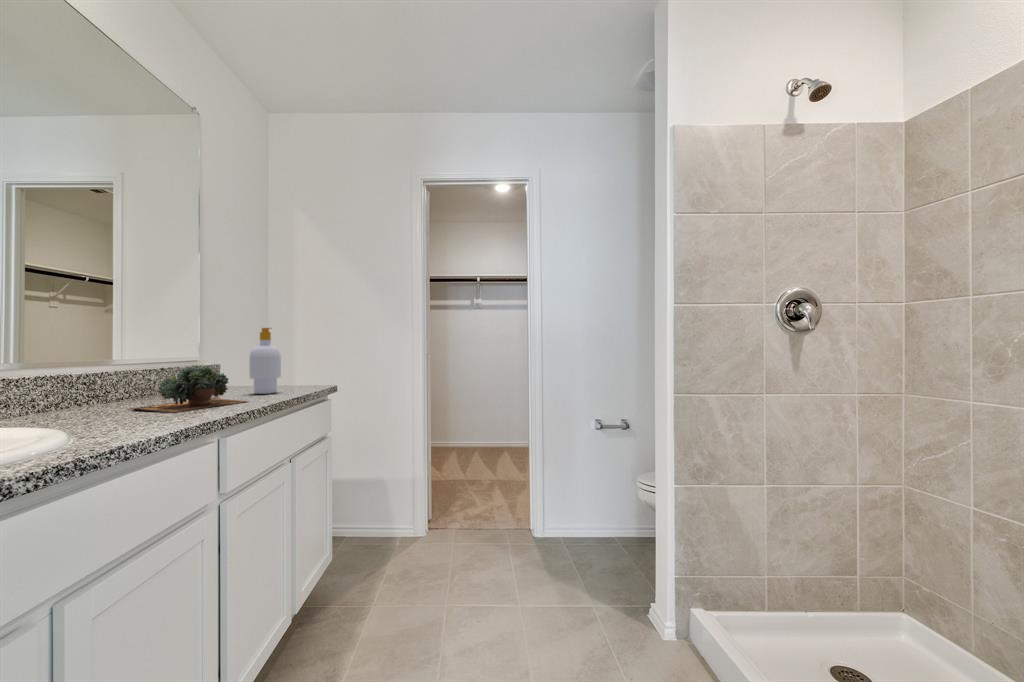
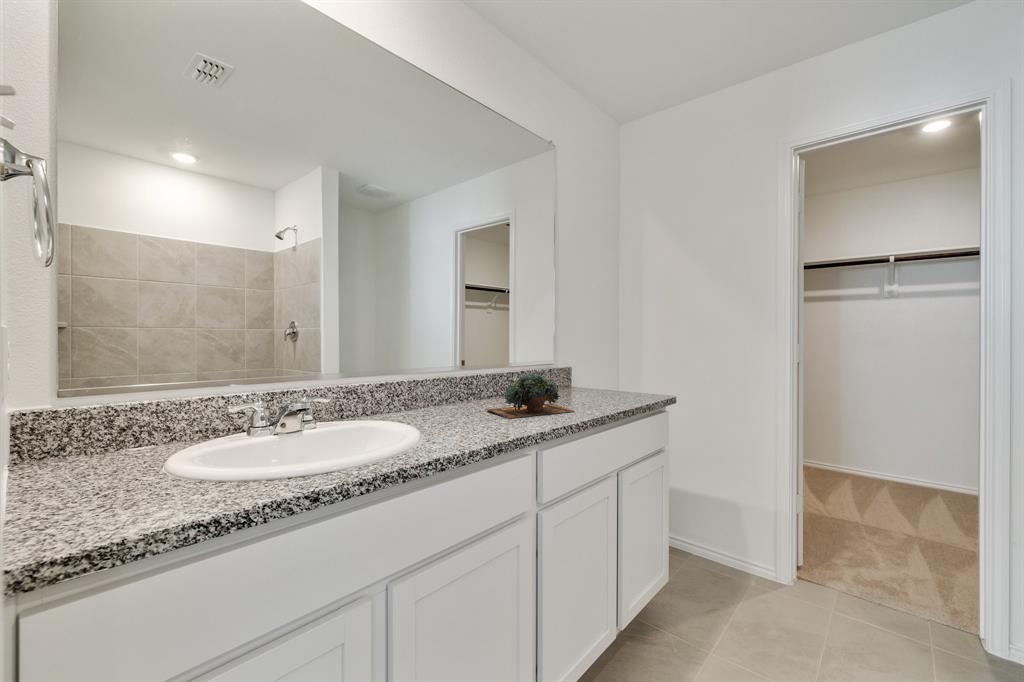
soap bottle: present [249,328,281,394] -> none [584,333,613,401]

